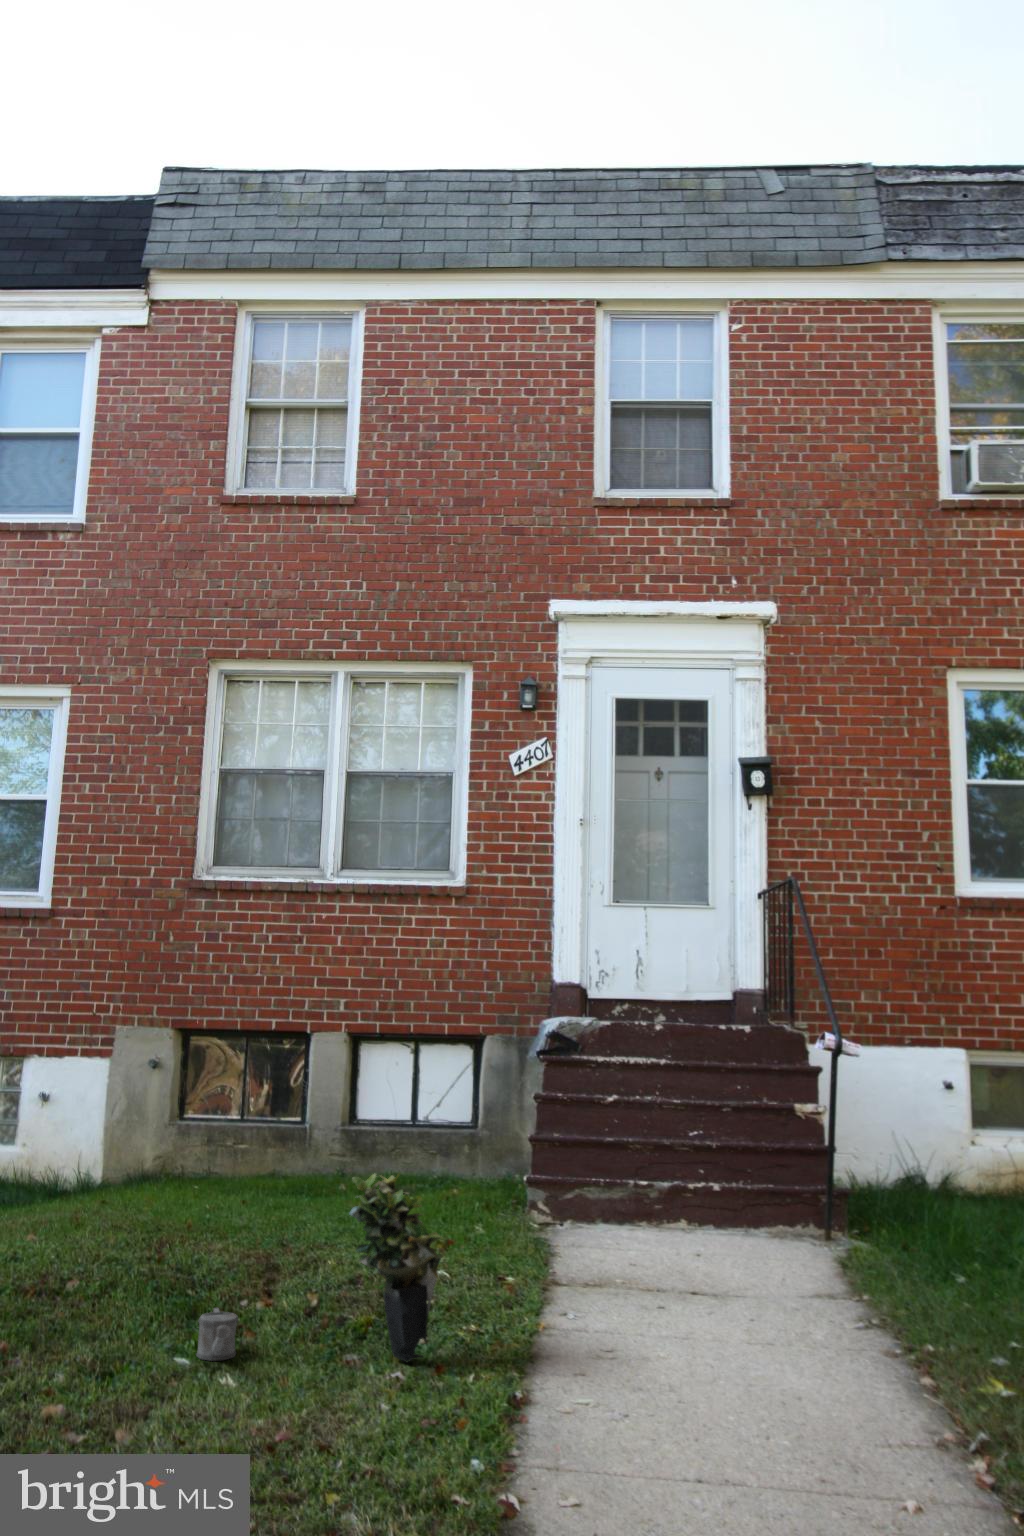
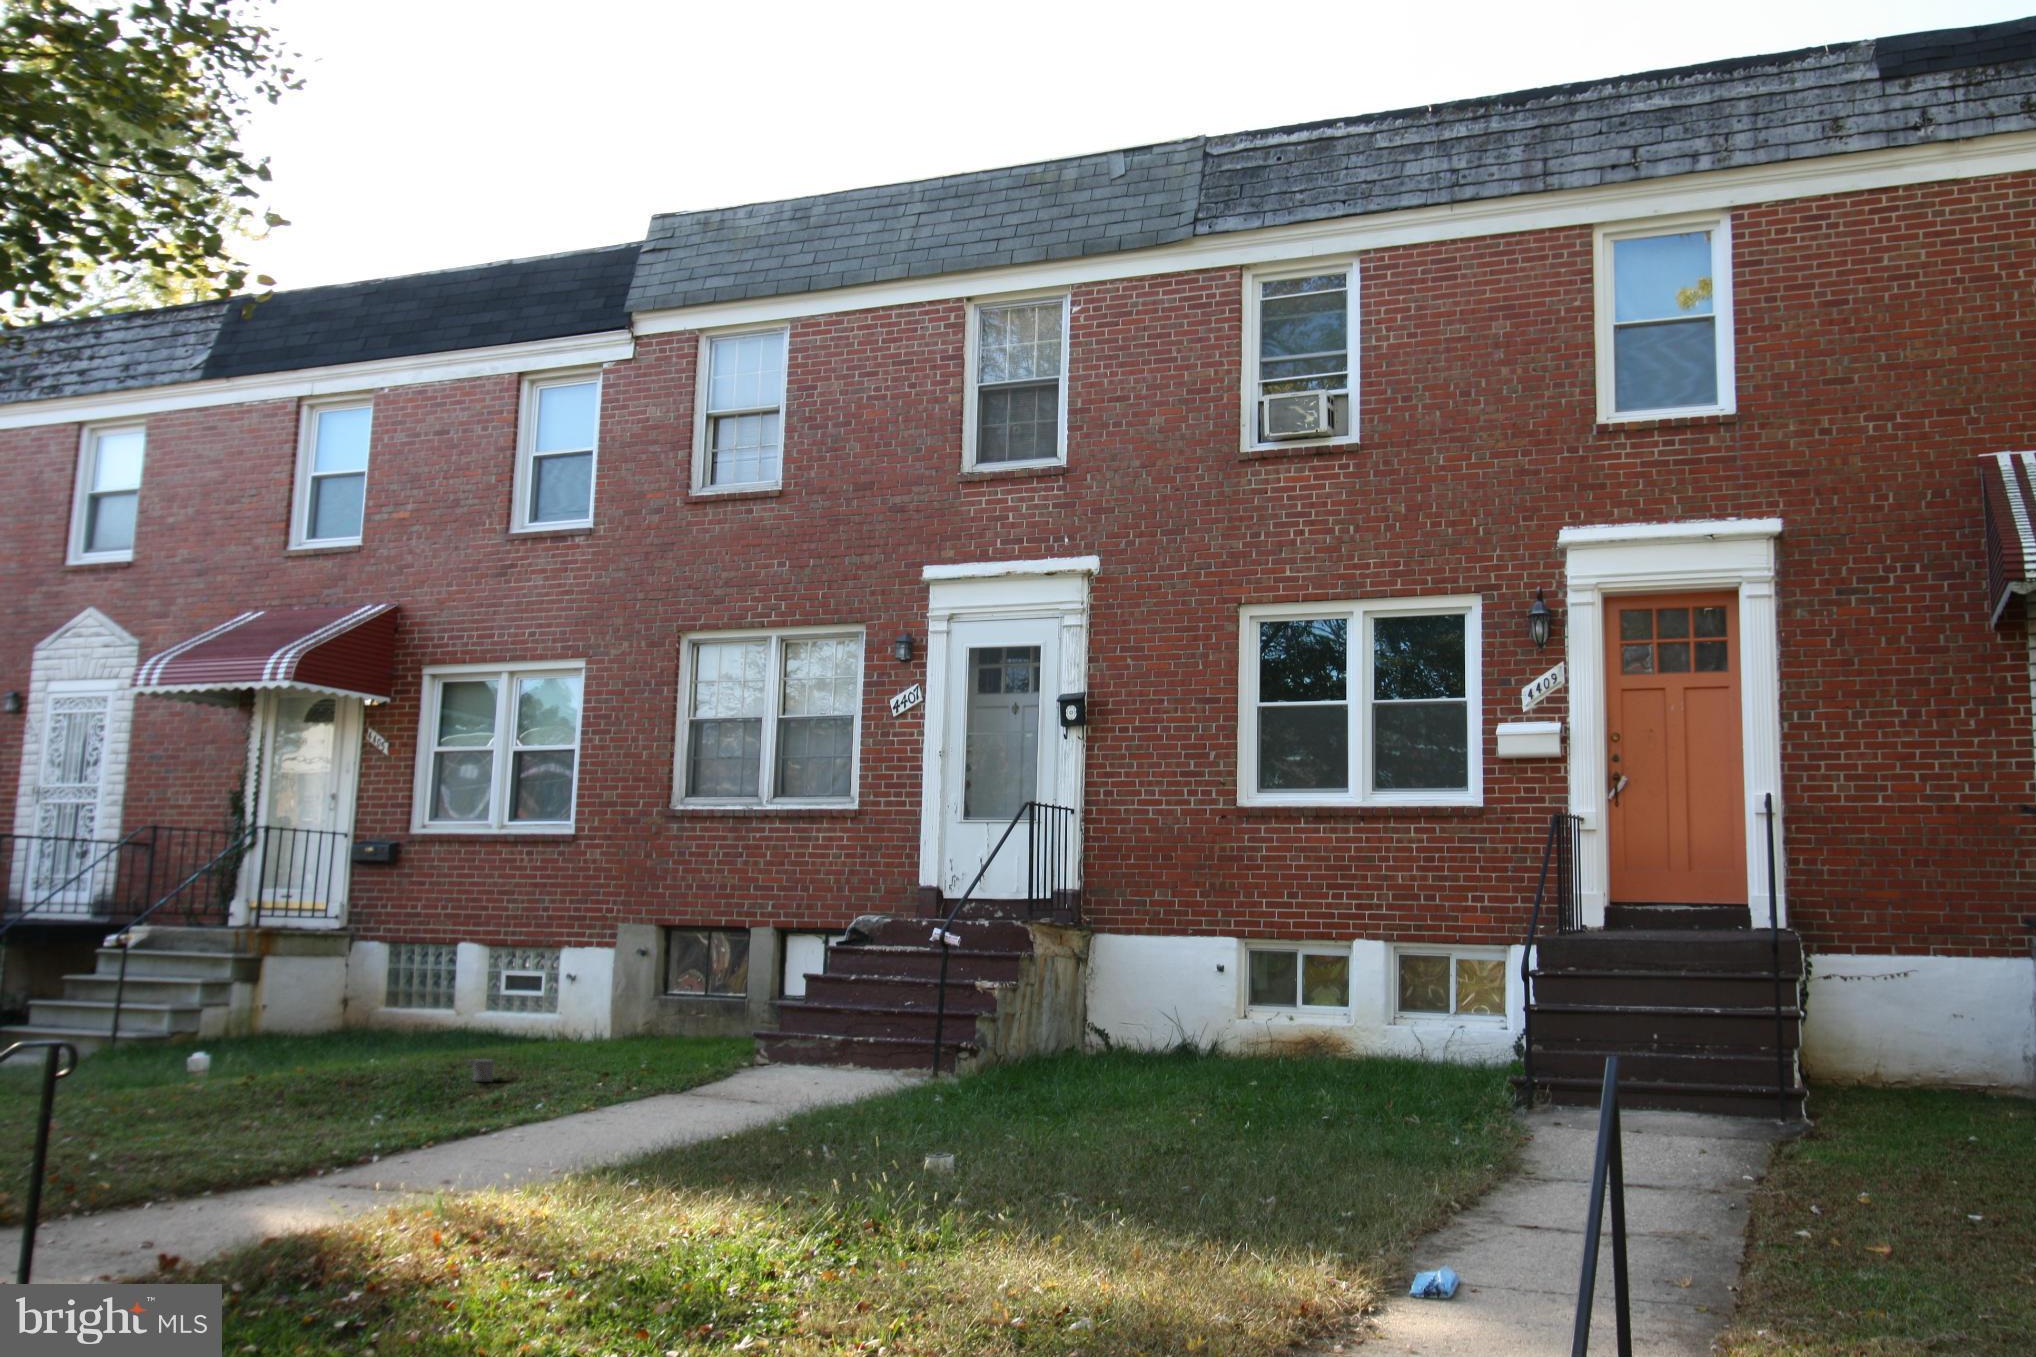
potted plant: present [350,1174,444,1362] -> none [546,986,604,1087]

